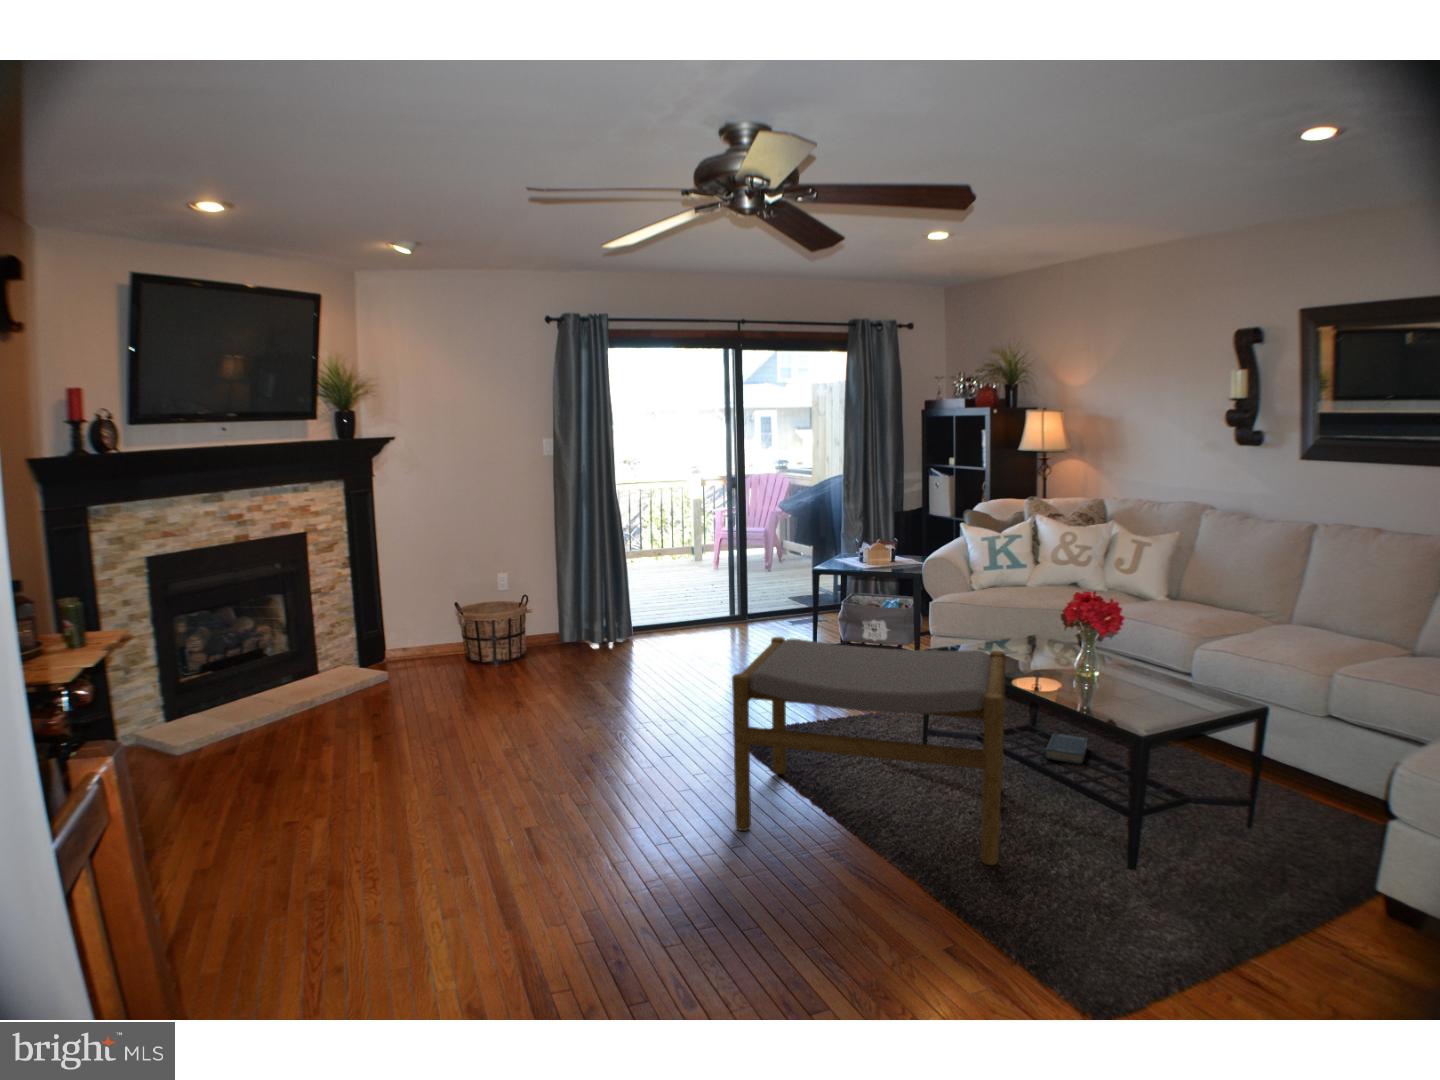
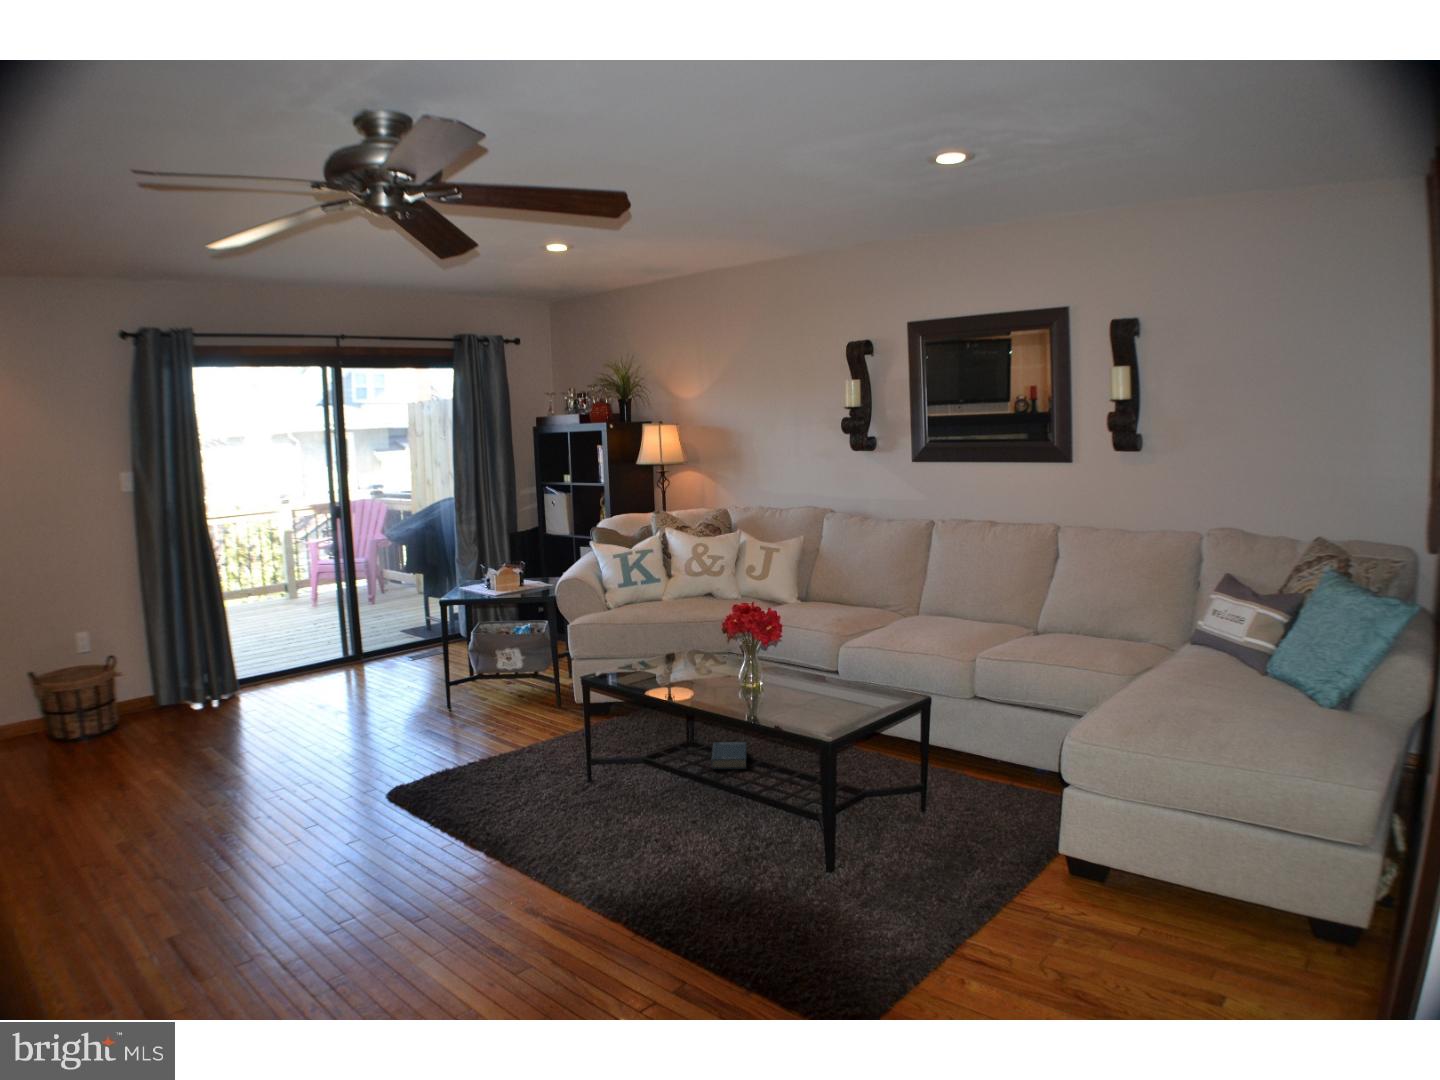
footstool: present [732,637,1006,865] -> none [380,663,698,918]

